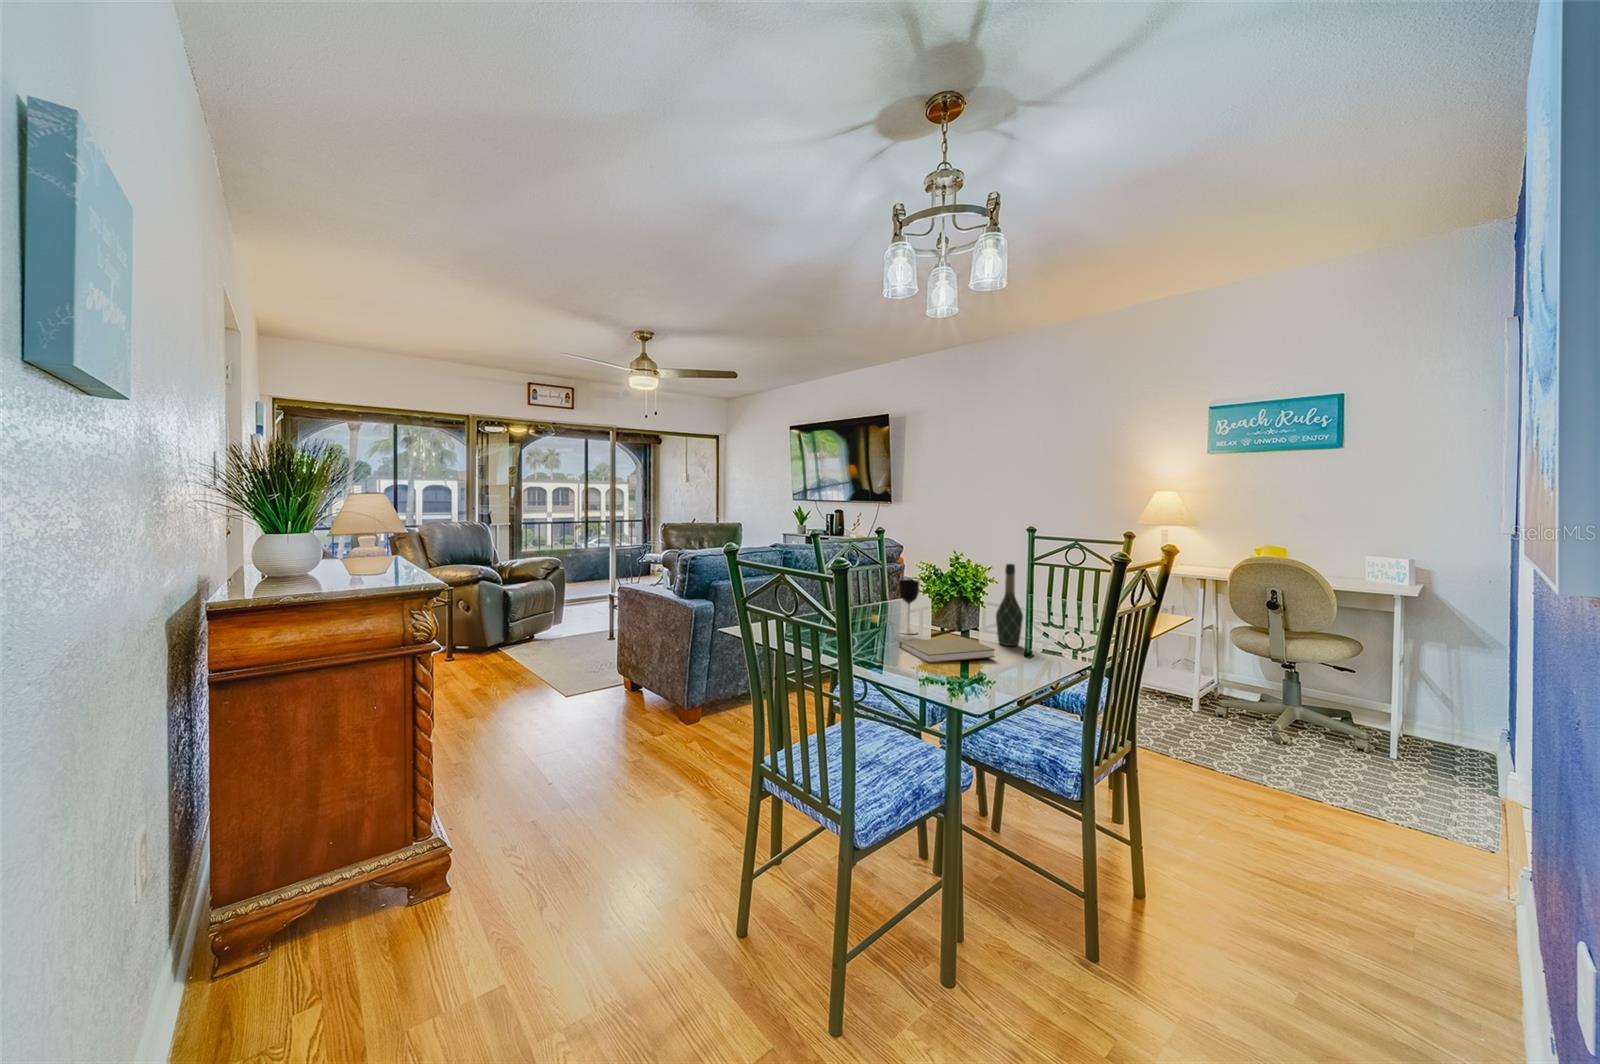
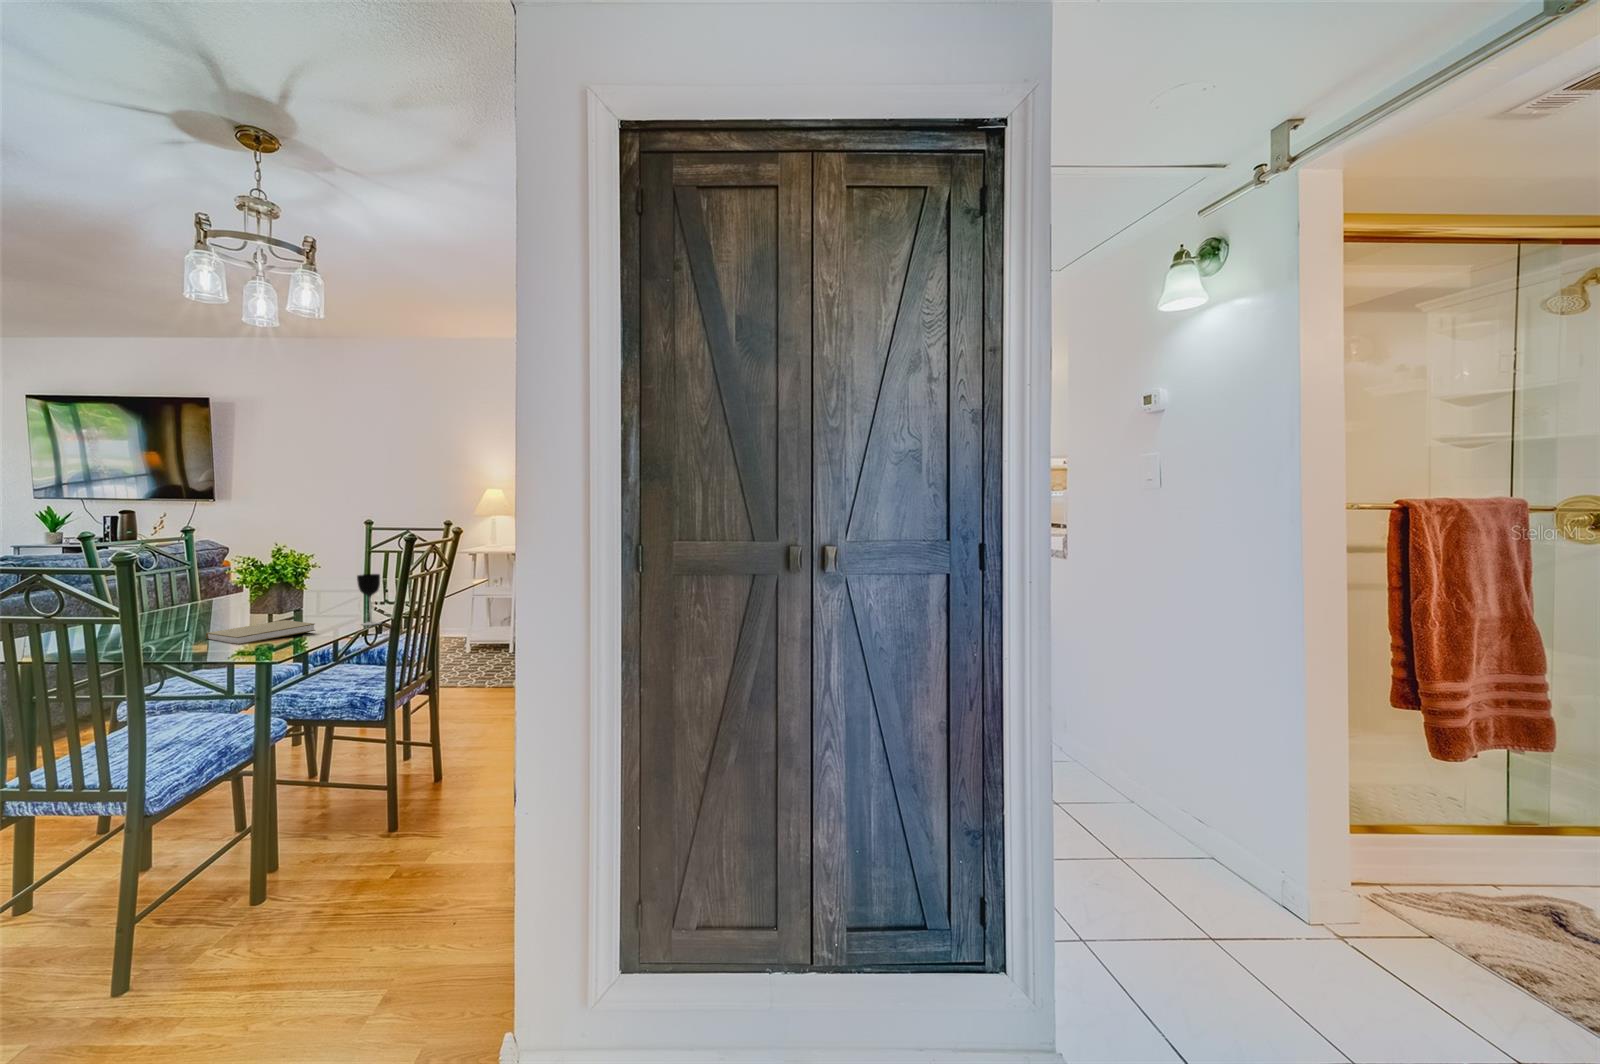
wine bottle: present [996,564,1023,646] -> none [322,549,350,623]
wine glass: present [899,580,919,634] -> present [357,574,380,625]

